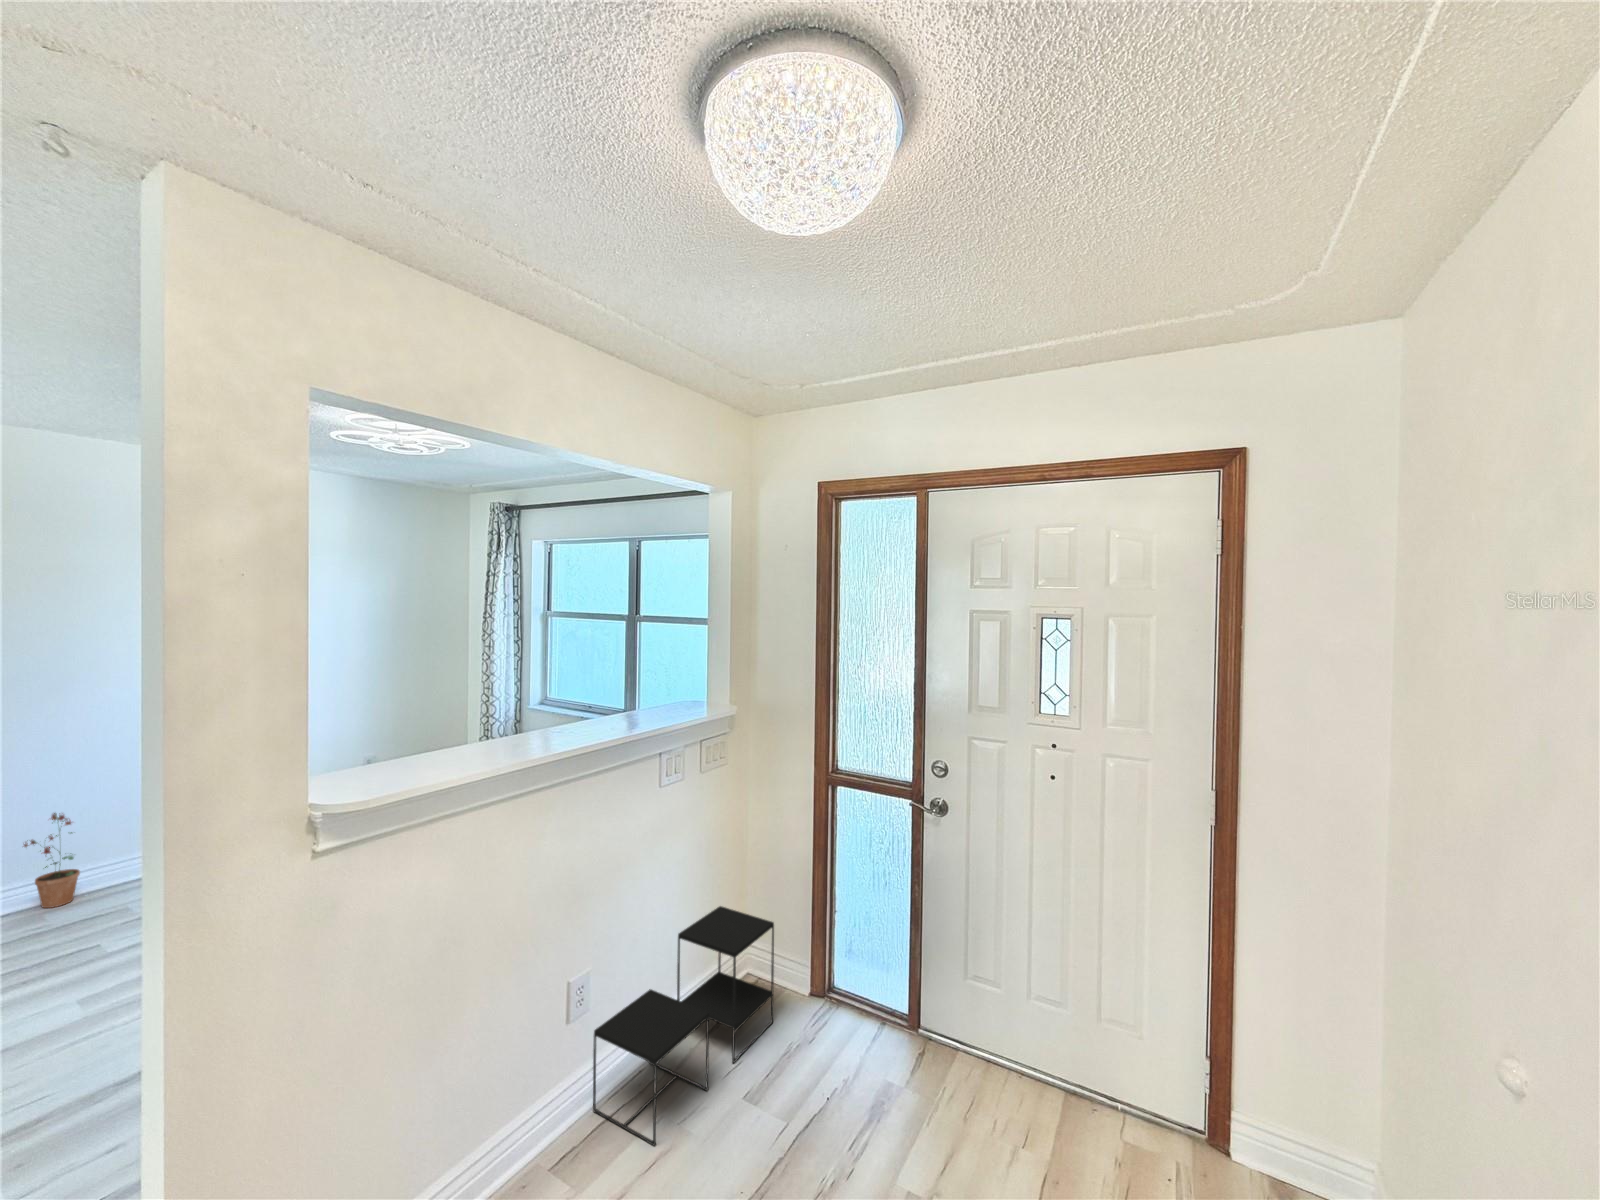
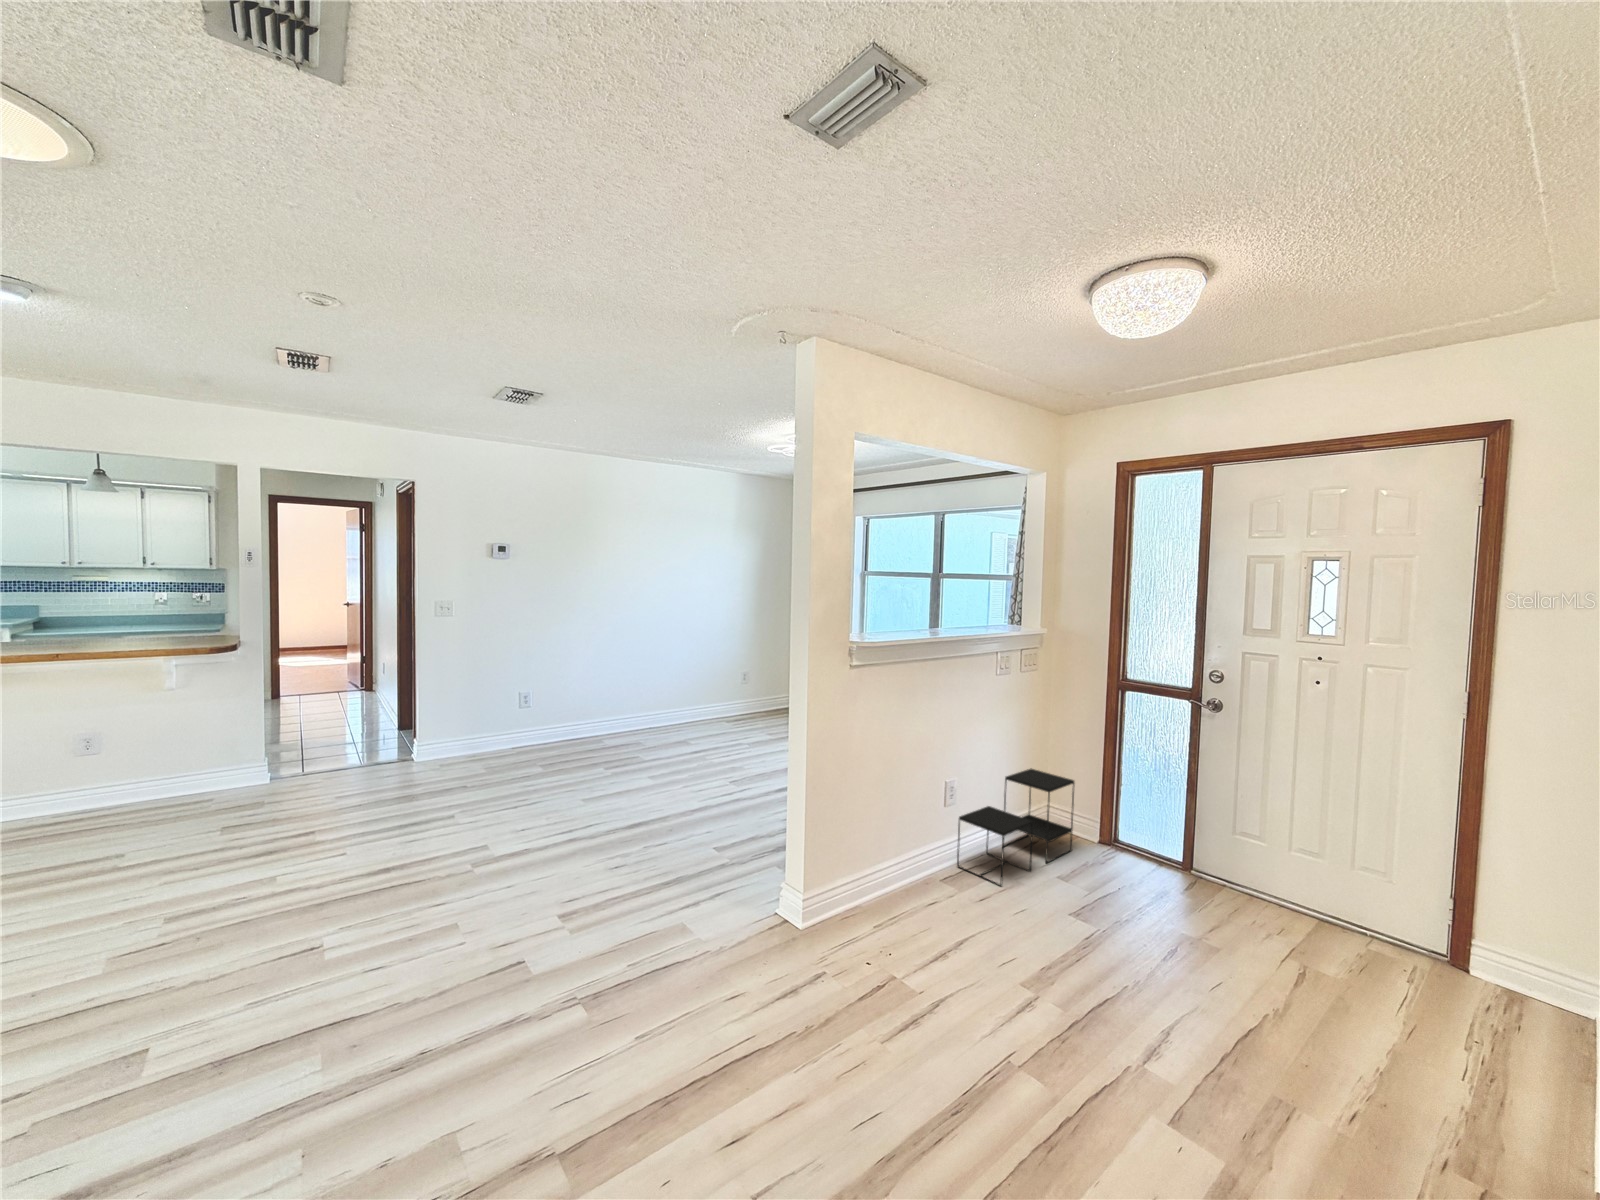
potted plant: present [24,813,80,908] -> none [585,683,612,738]

